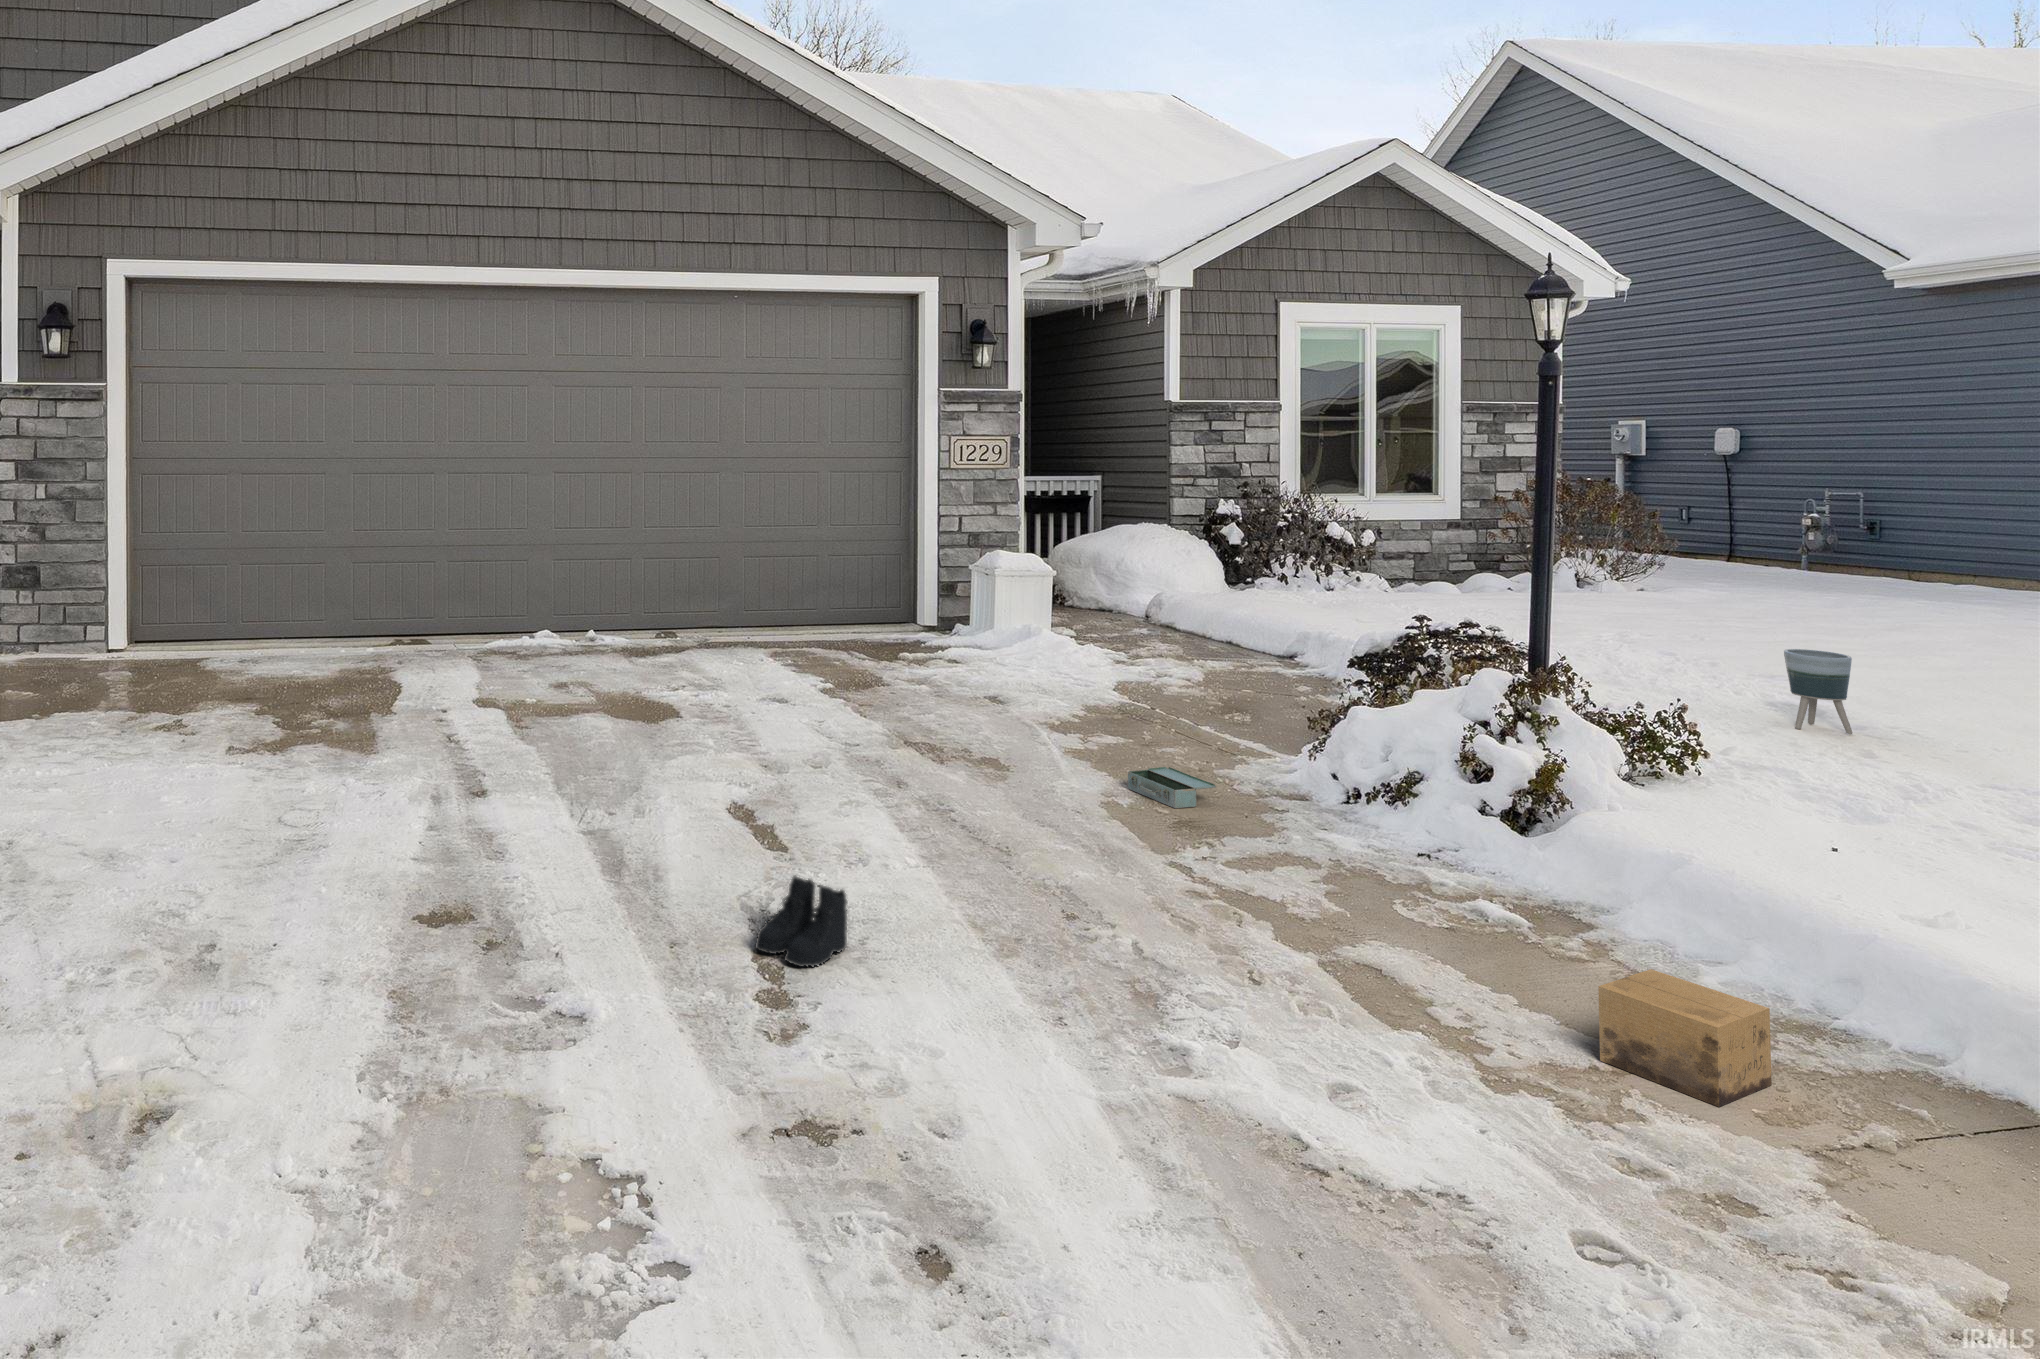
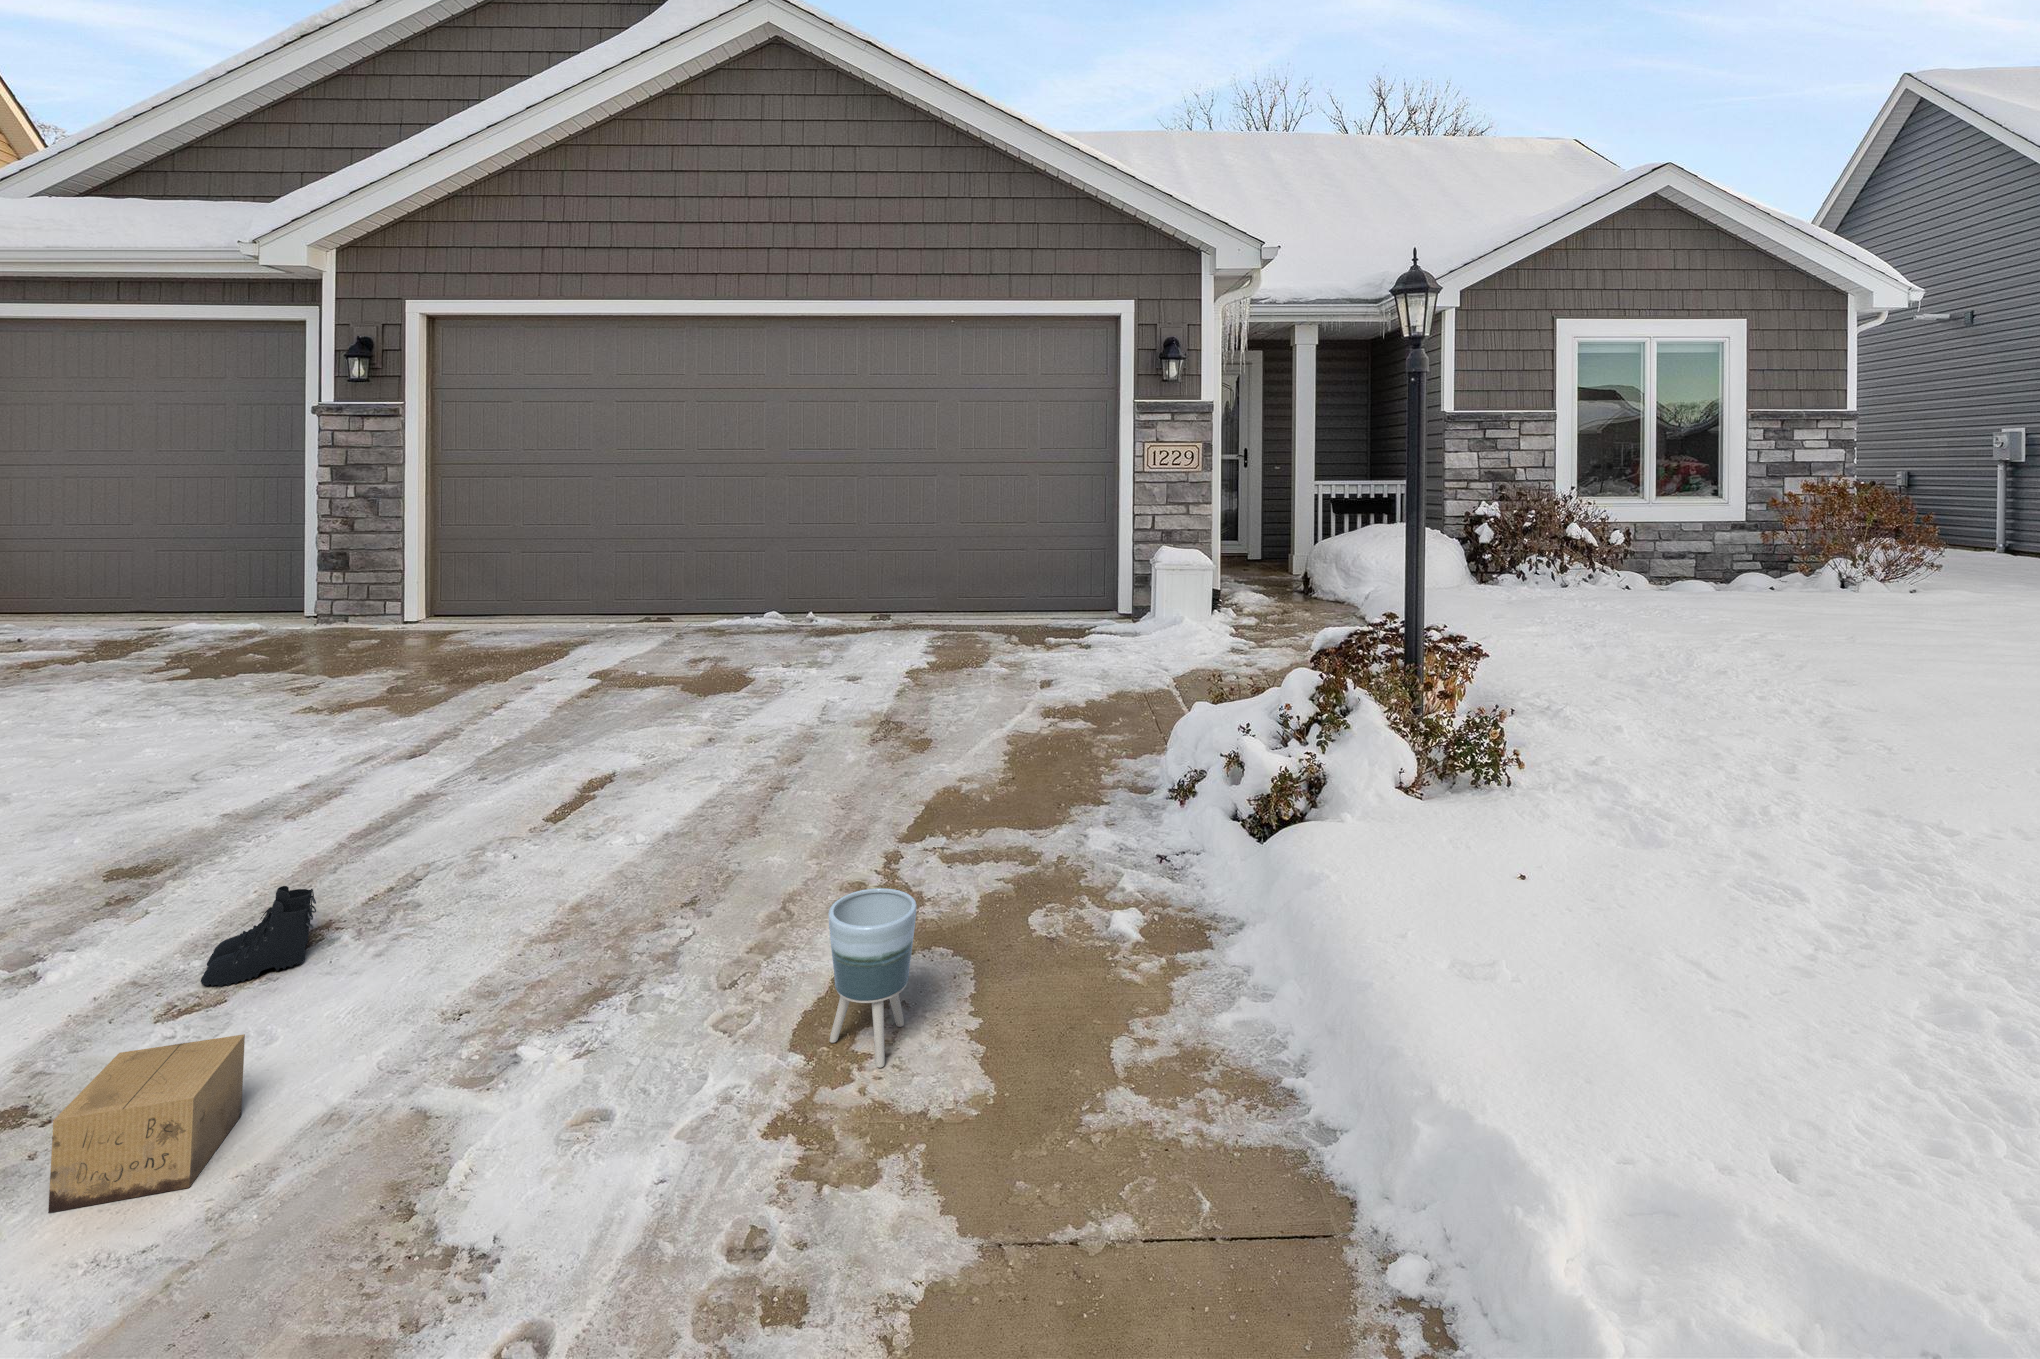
planter: present [1784,649,1853,734] -> present [828,888,917,1068]
toolbox: present [1128,767,1216,808] -> none [961,772,1017,817]
cardboard box: present [1598,969,1772,1107] -> present [48,1034,245,1213]

